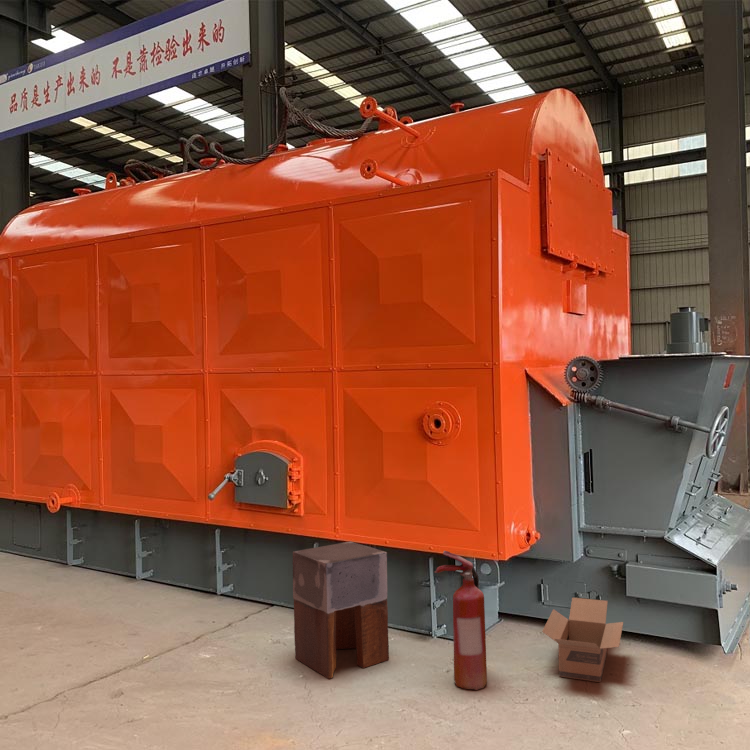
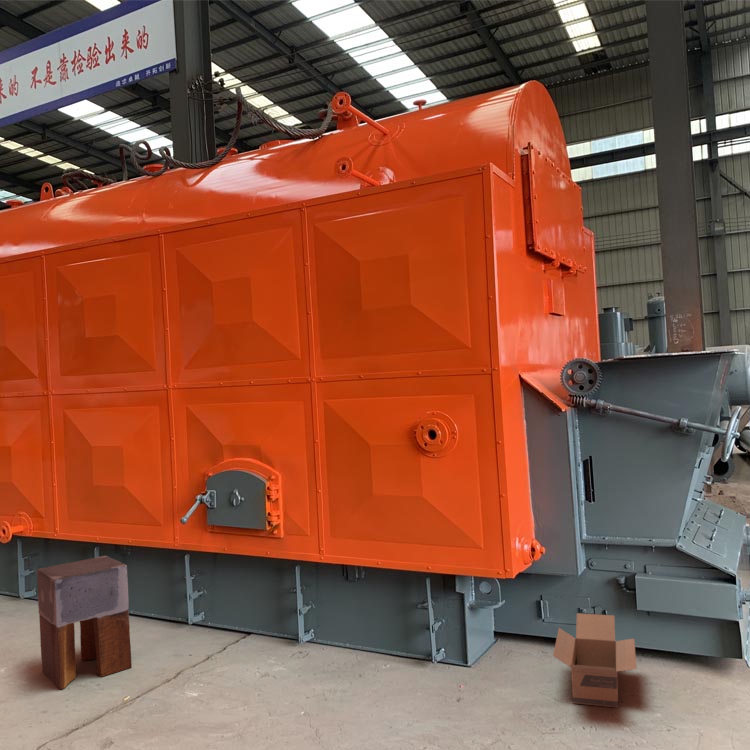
stool: present [293,542,389,679] -> present [37,556,132,689]
fire extinguisher: present [435,551,487,690] -> none [436,574,498,725]

